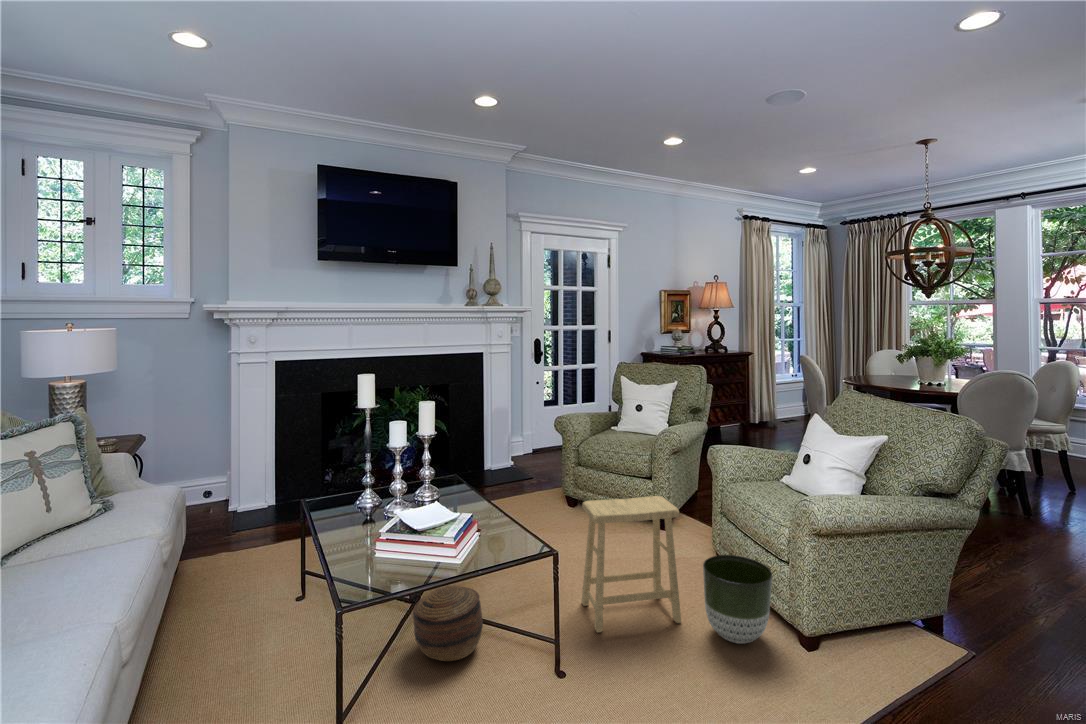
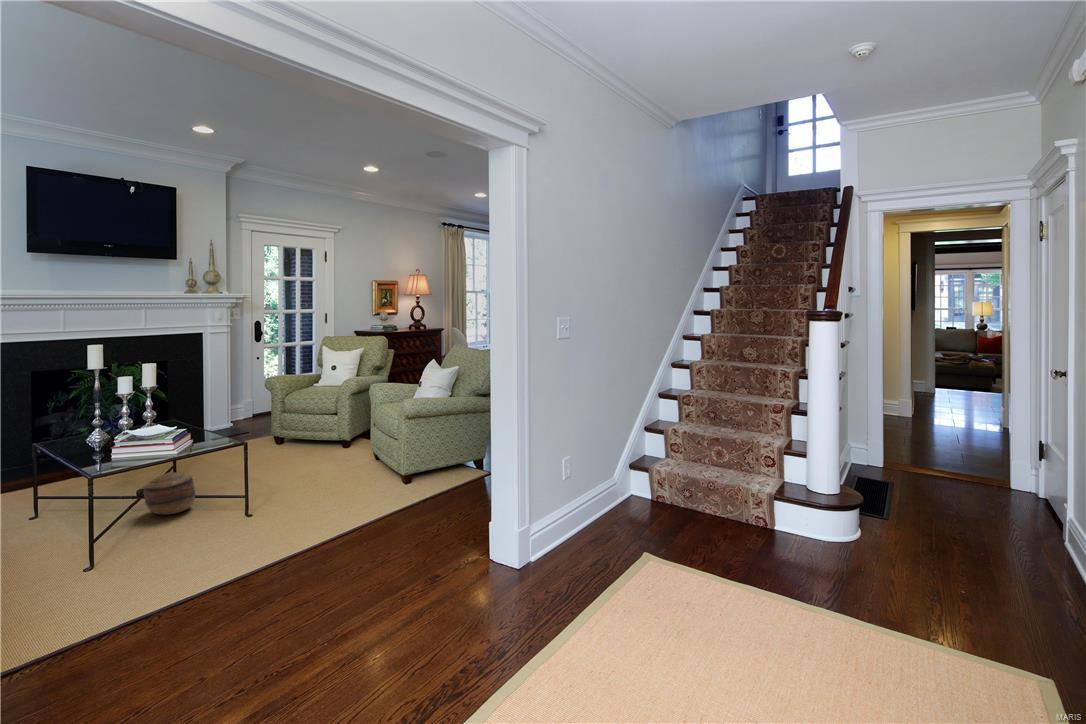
footstool: present [582,496,681,633] -> none [268,414,333,493]
planter: present [703,555,772,644] -> none [341,441,380,486]

